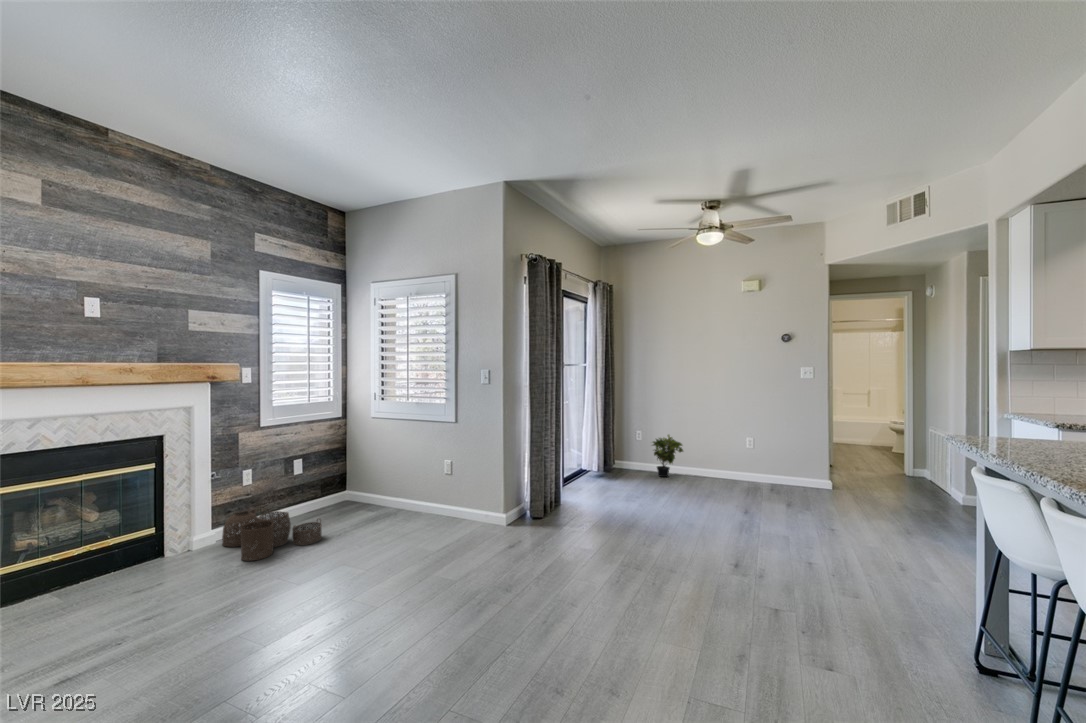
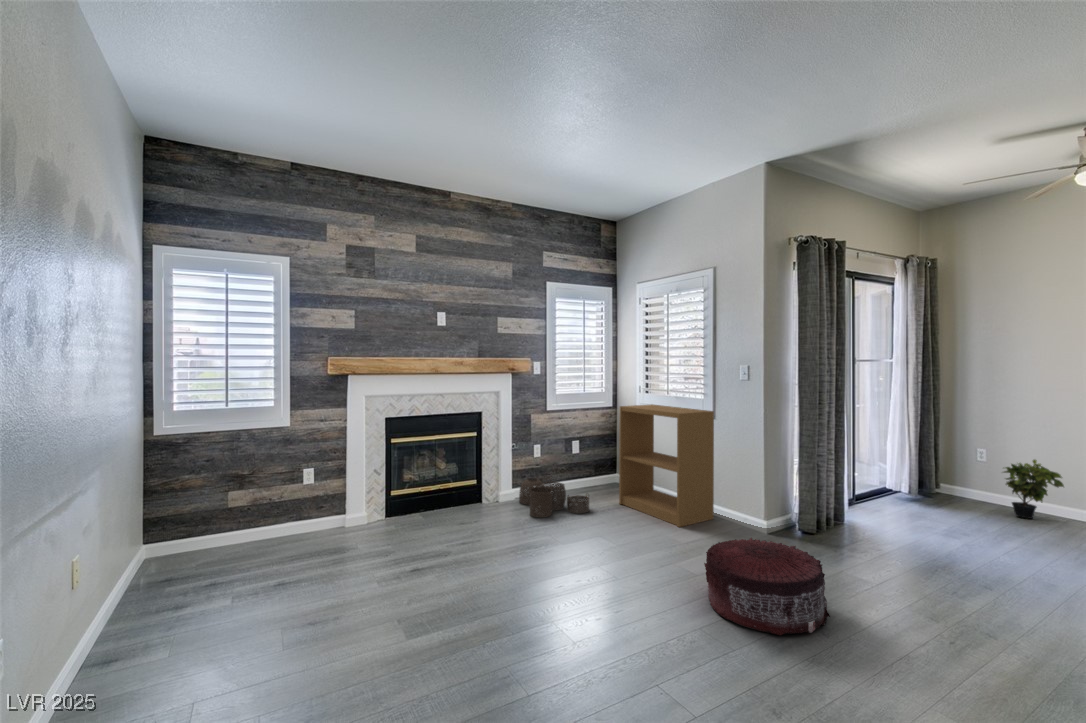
bookshelf: none [356,411,457,537] -> present [619,404,714,527]
pouf: none [468,535,577,627] -> present [704,538,830,635]

